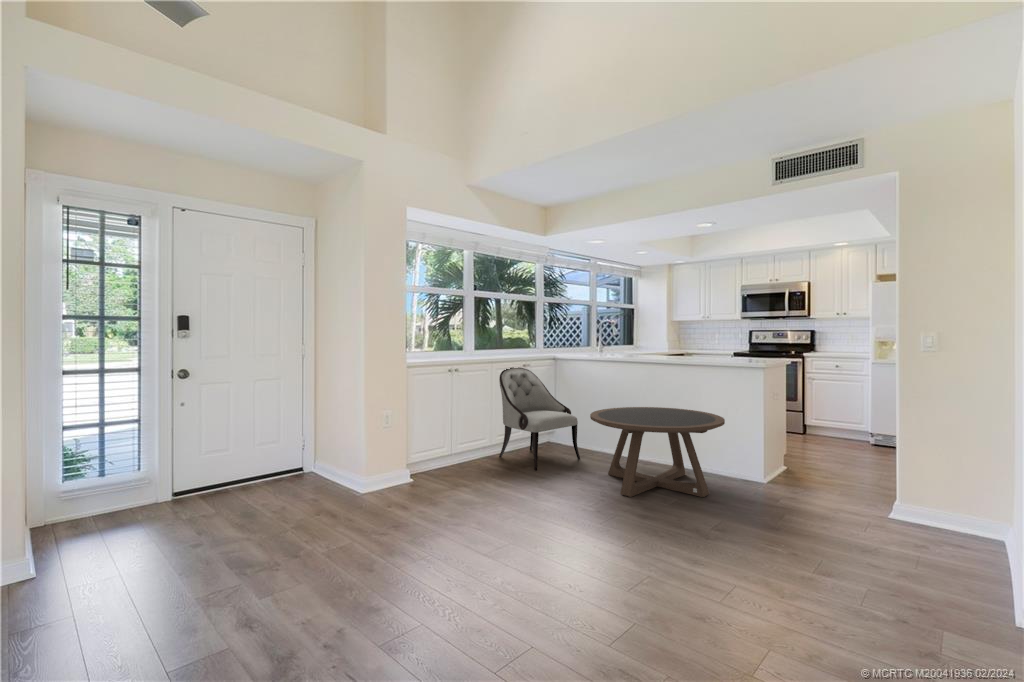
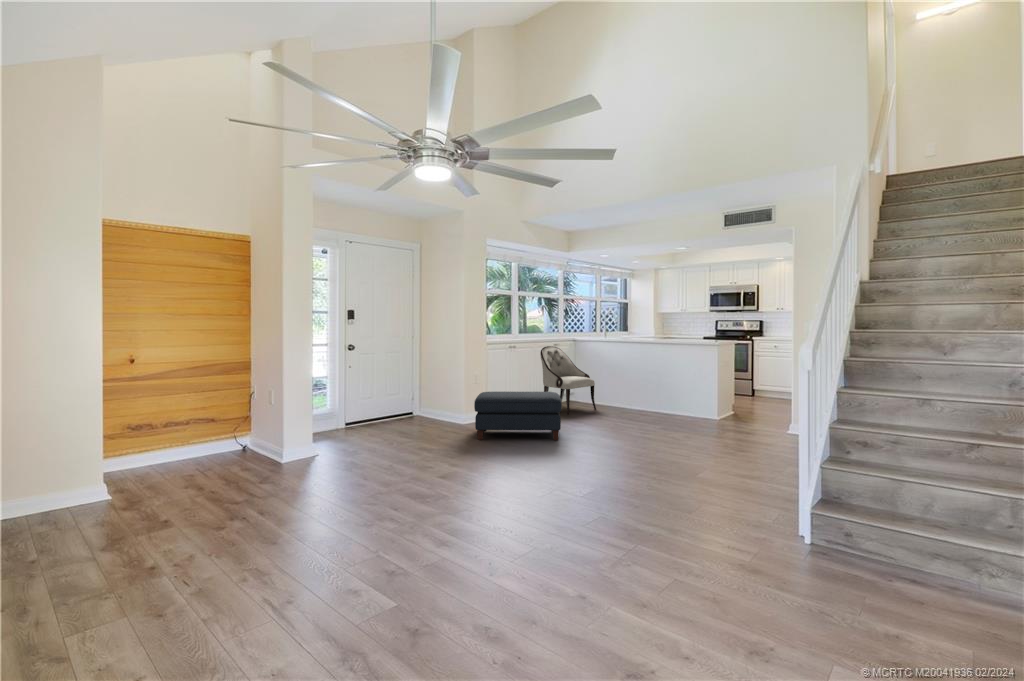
coffee table: present [590,407,725,497] -> none [607,372,694,426]
ottoman: none [356,444,508,534] -> present [474,391,562,440]

